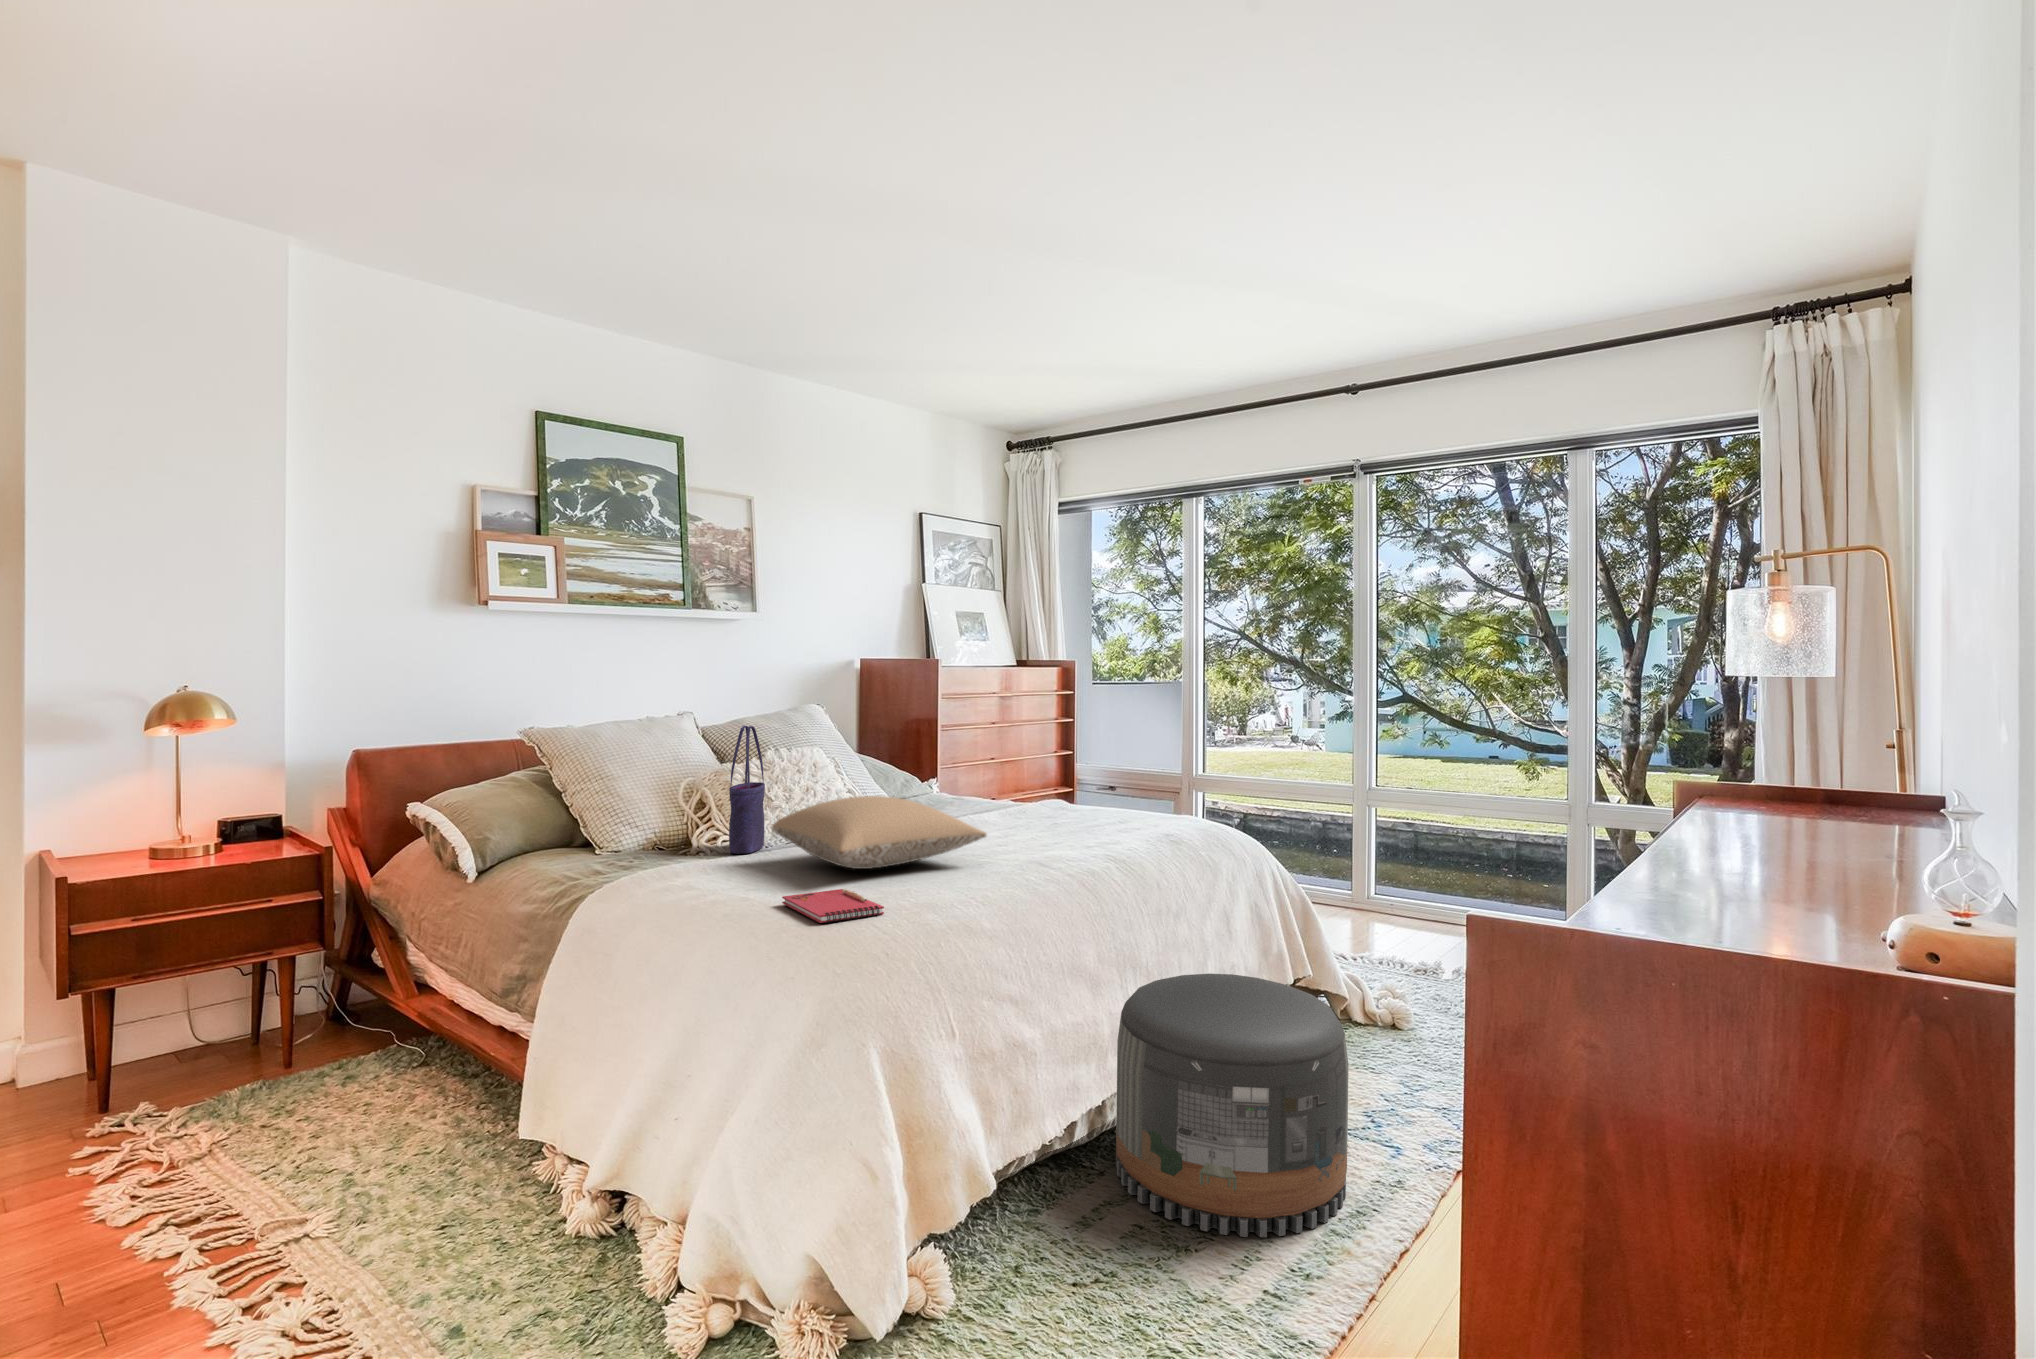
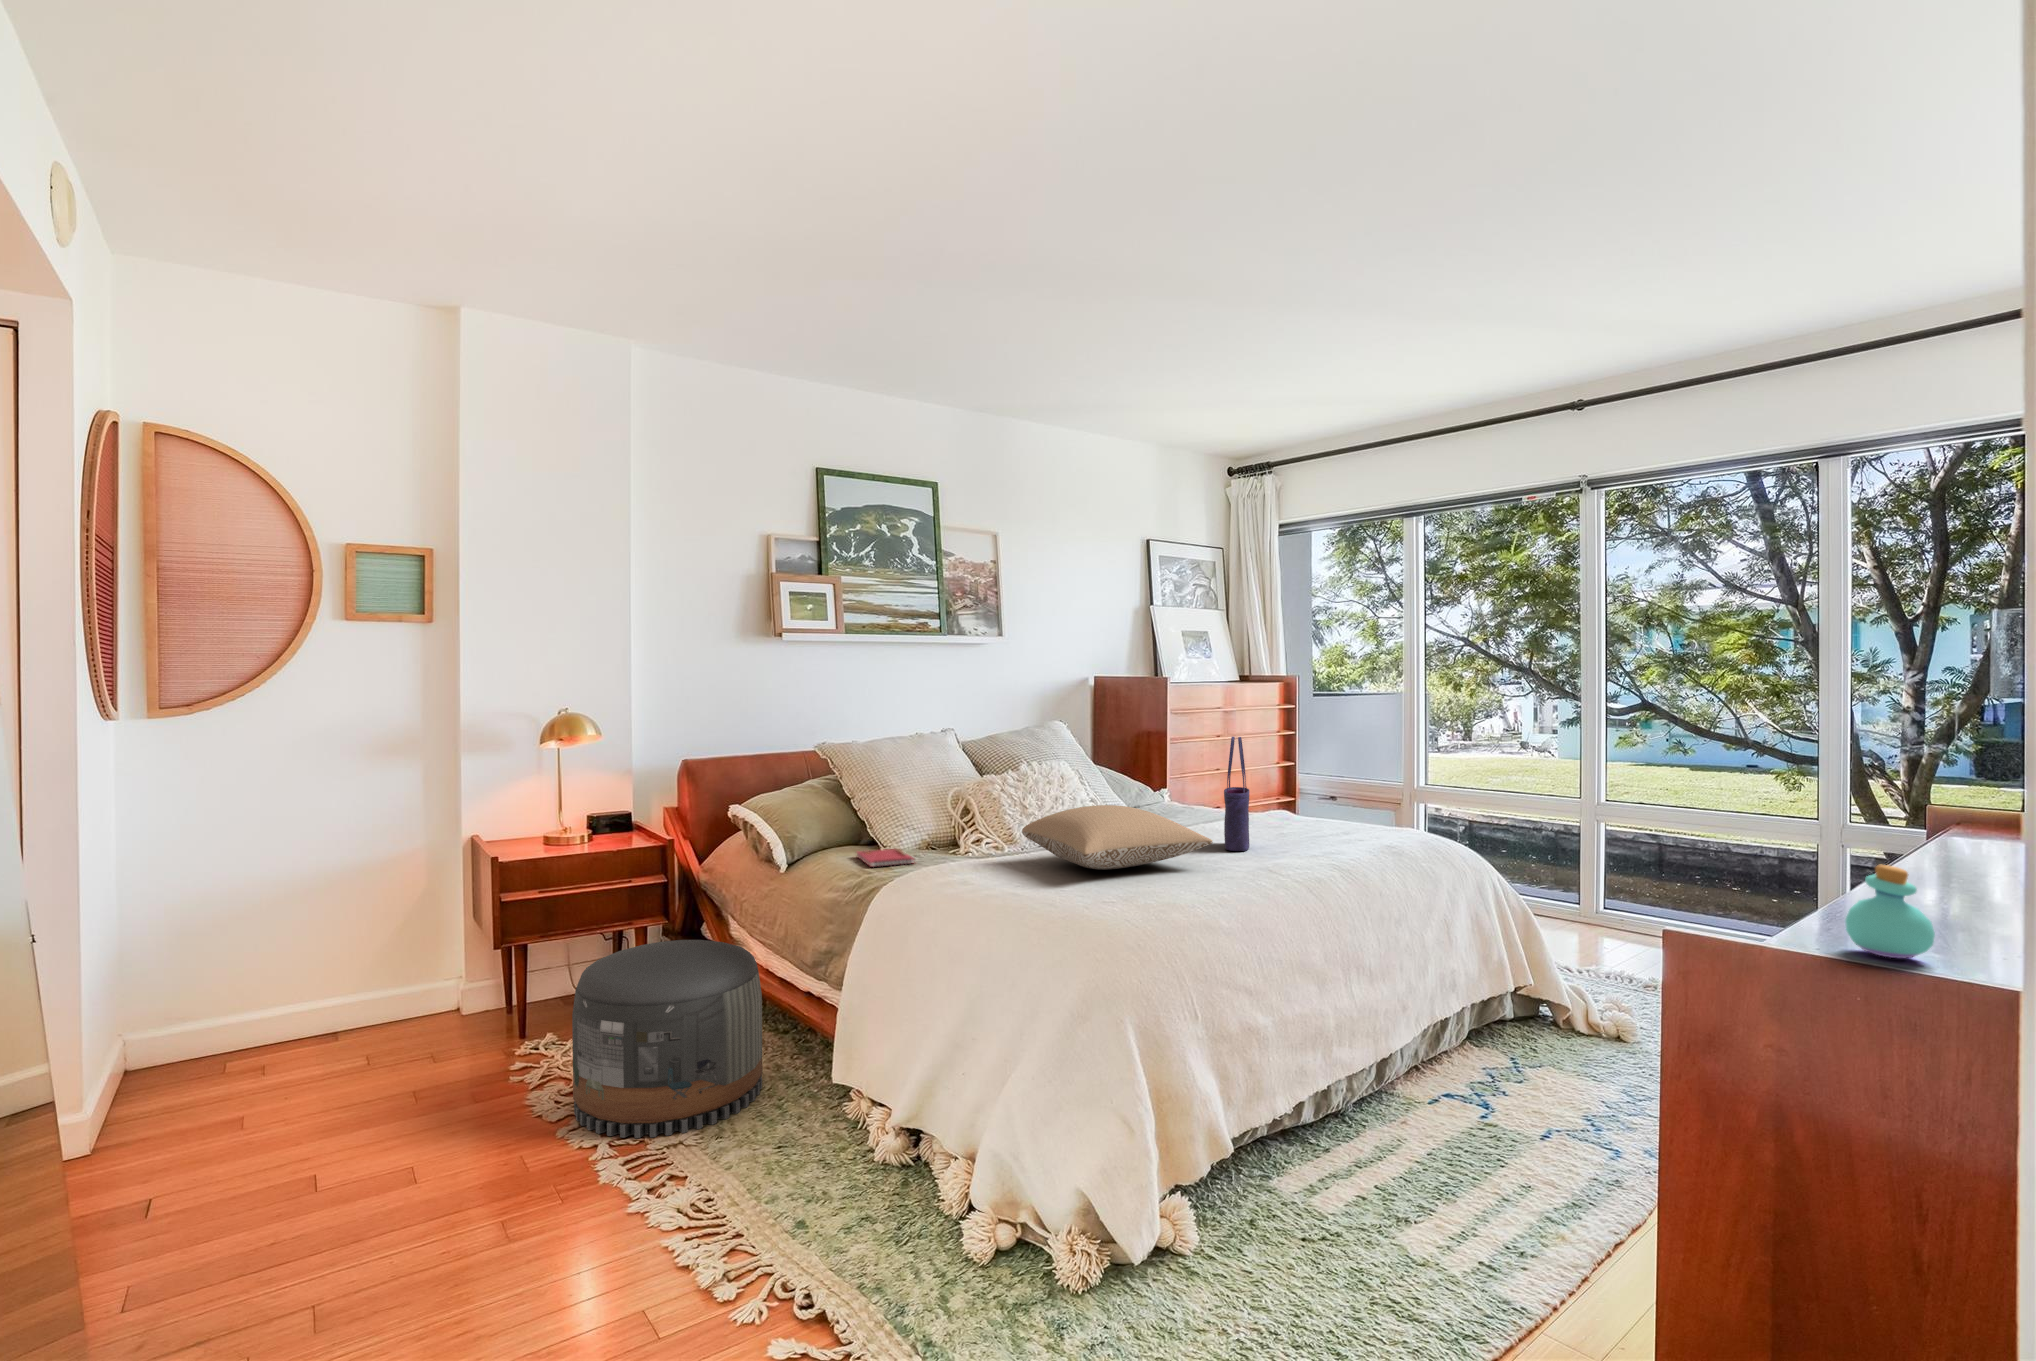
tote bag: present [729,726,765,854] -> present [1224,737,1249,851]
perfume bottle: none [1638,838,1724,938] -> present [1845,864,1935,958]
notebook: present [782,889,884,923] -> present [857,848,914,867]
pouf: present [1116,974,1349,1237] -> present [572,940,762,1138]

